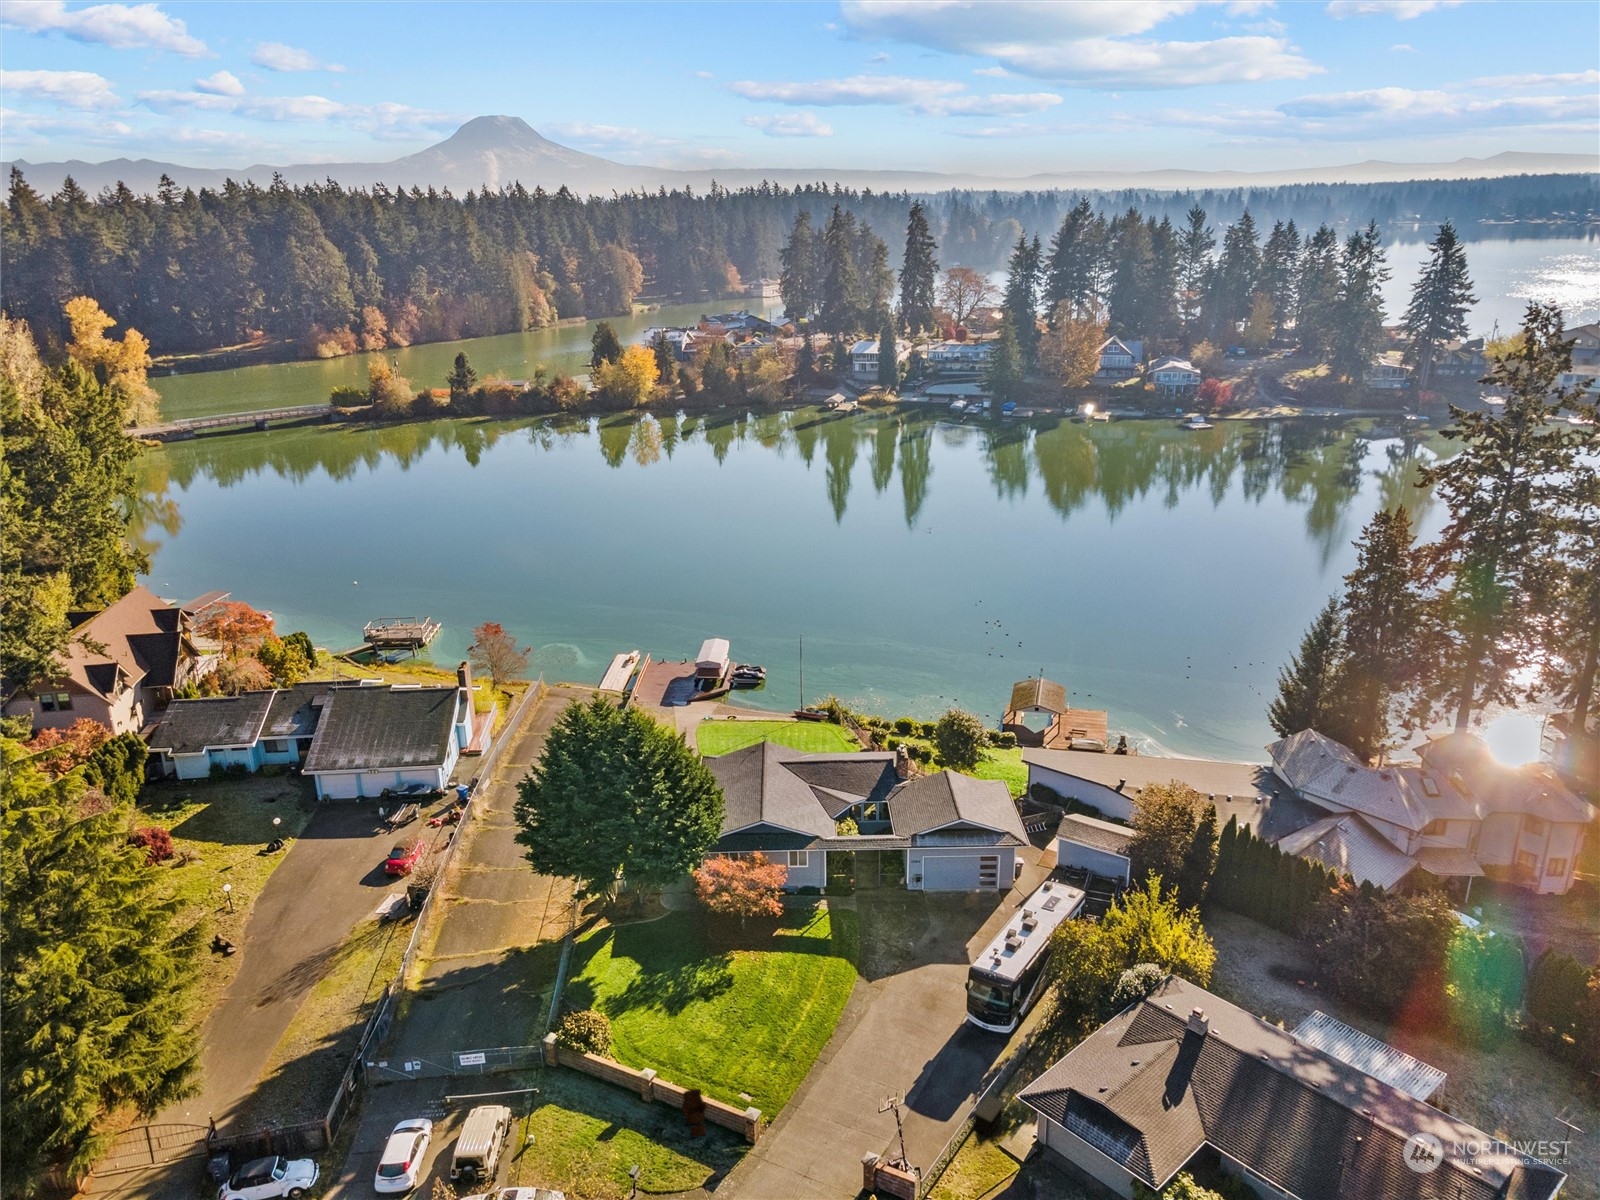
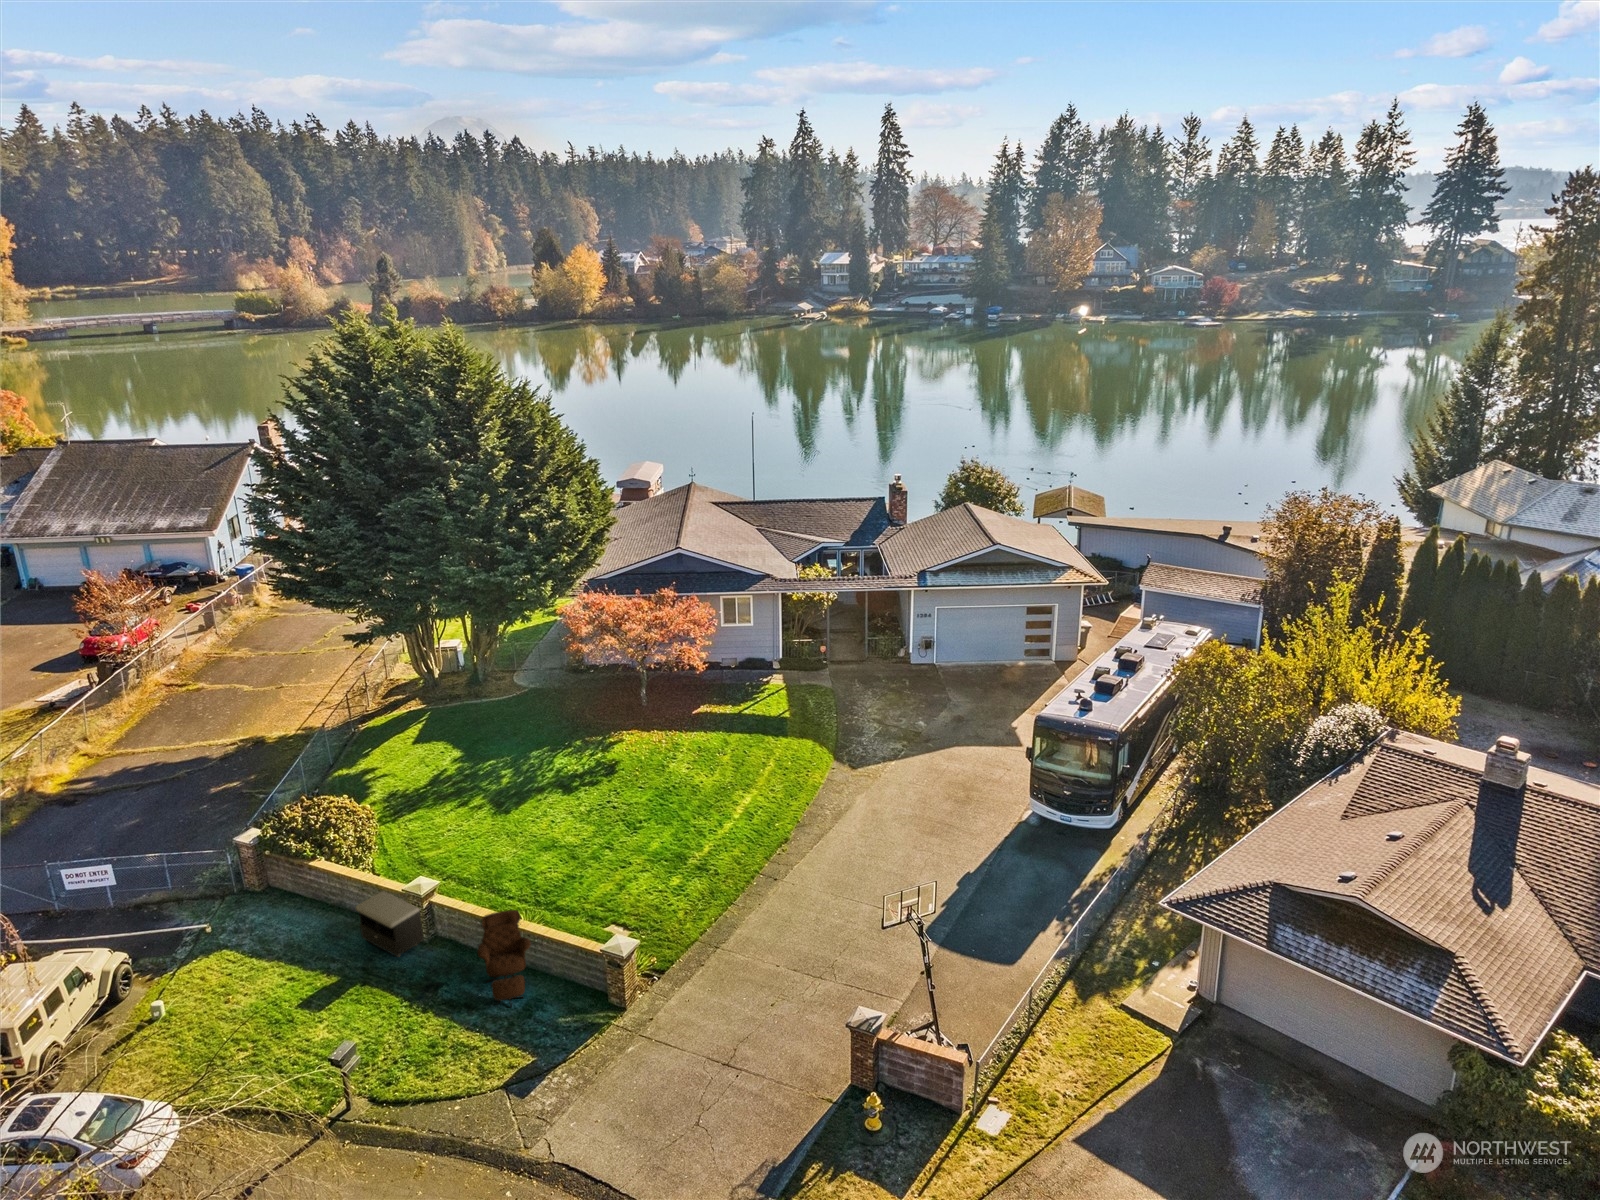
storage bench: present [974,1095,1004,1136] -> present [356,891,423,957]

